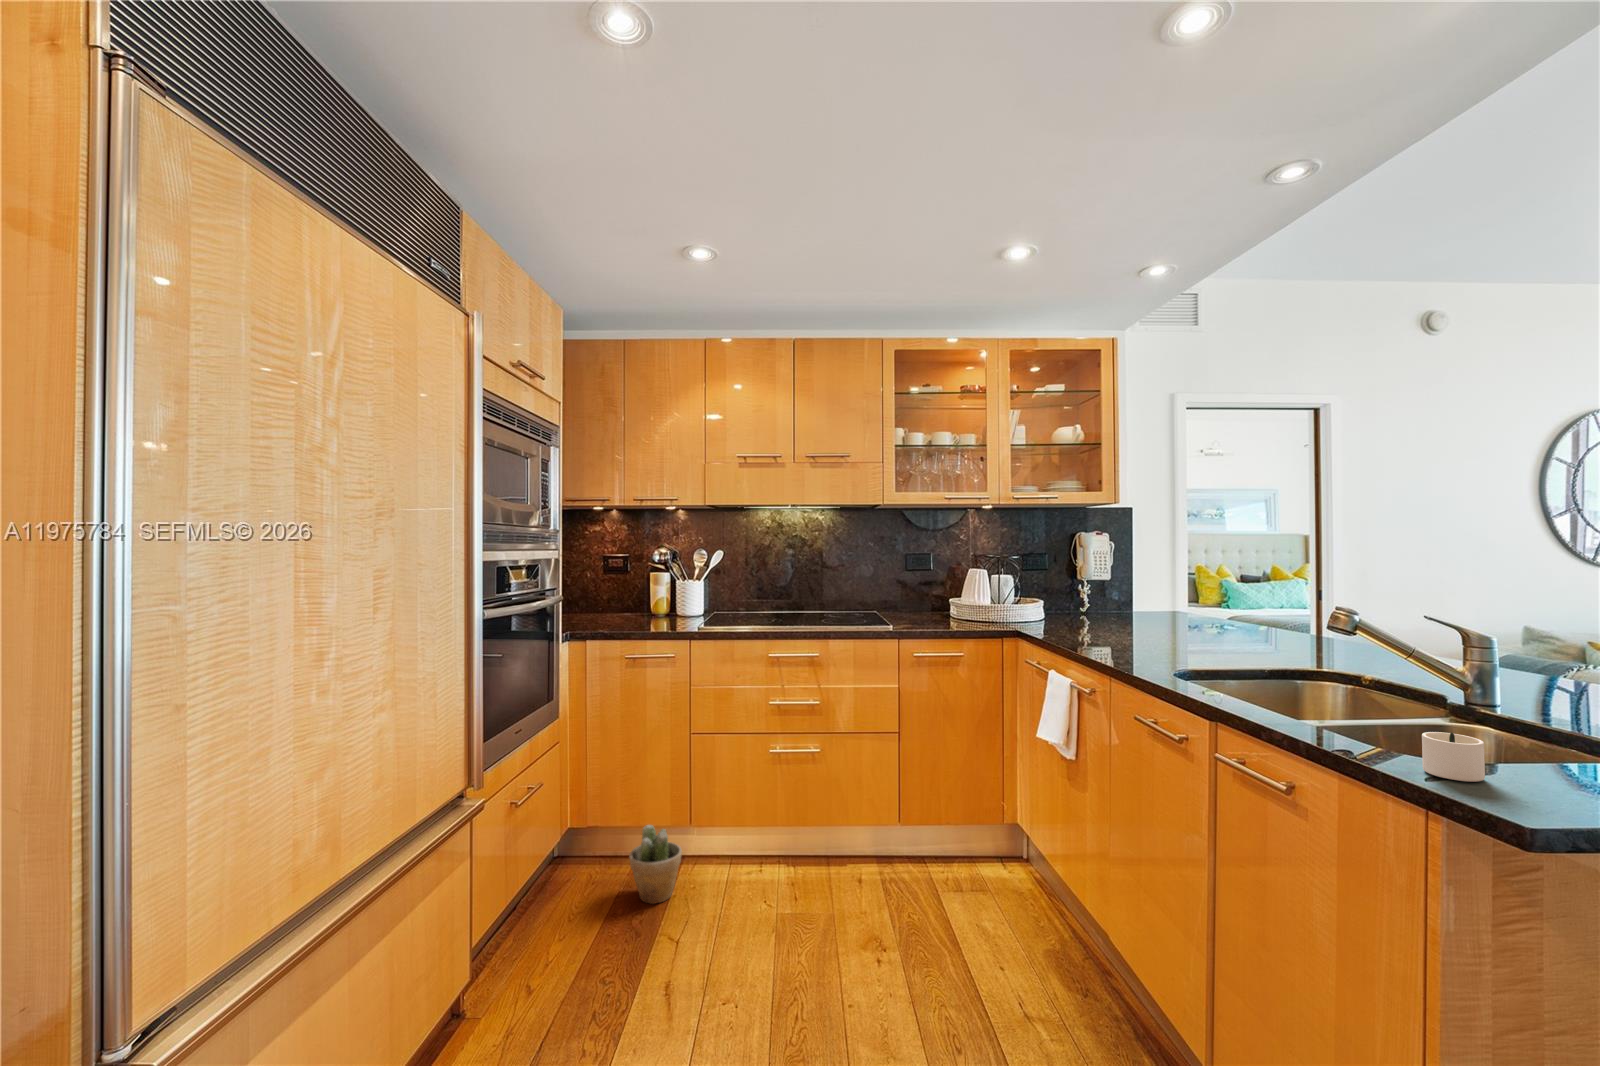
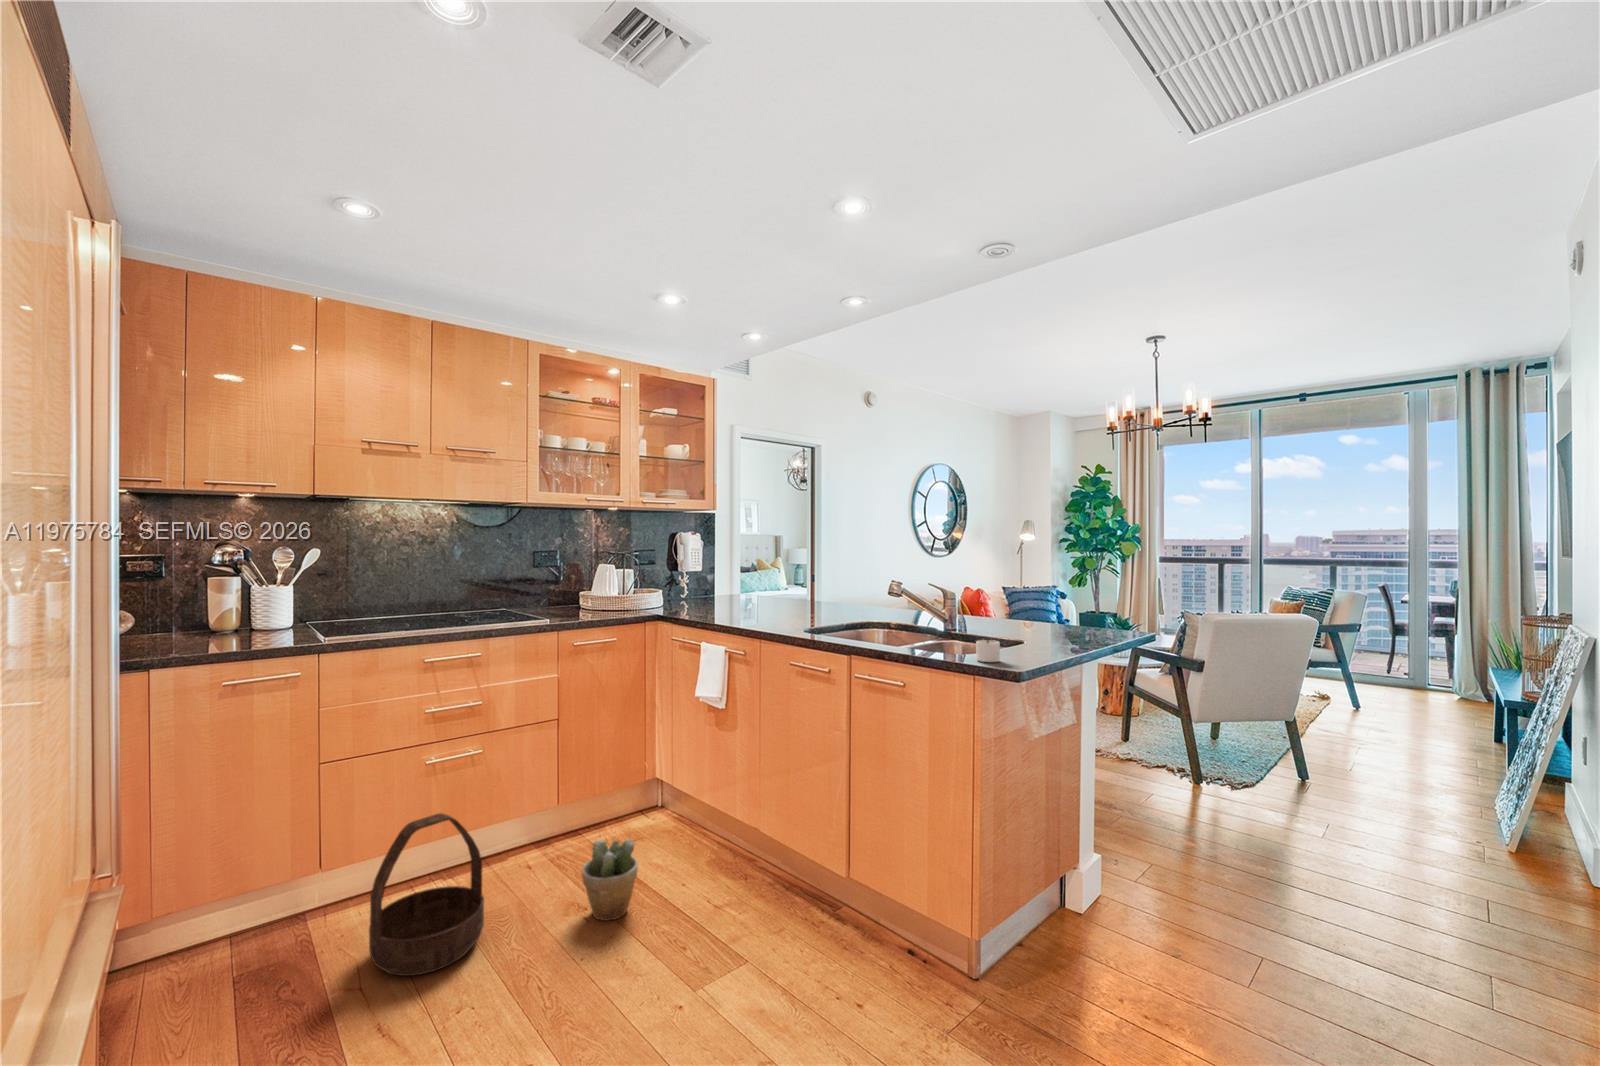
basket: none [691,805,787,956] -> present [369,813,484,976]
potted plant: present [629,825,682,904] -> present [582,839,638,921]

